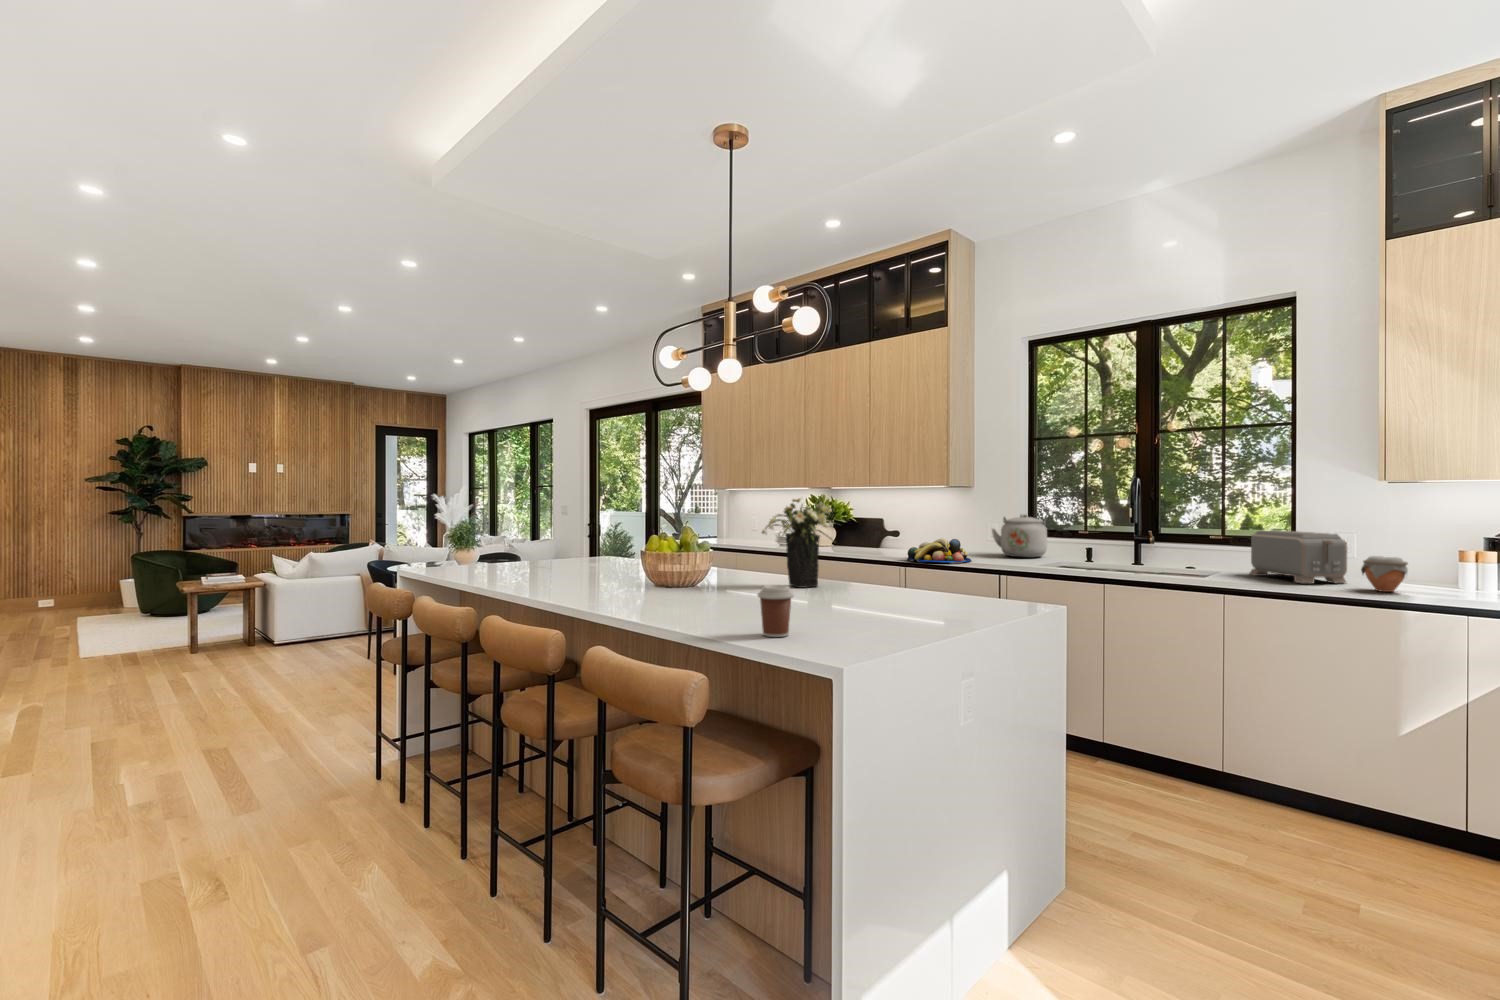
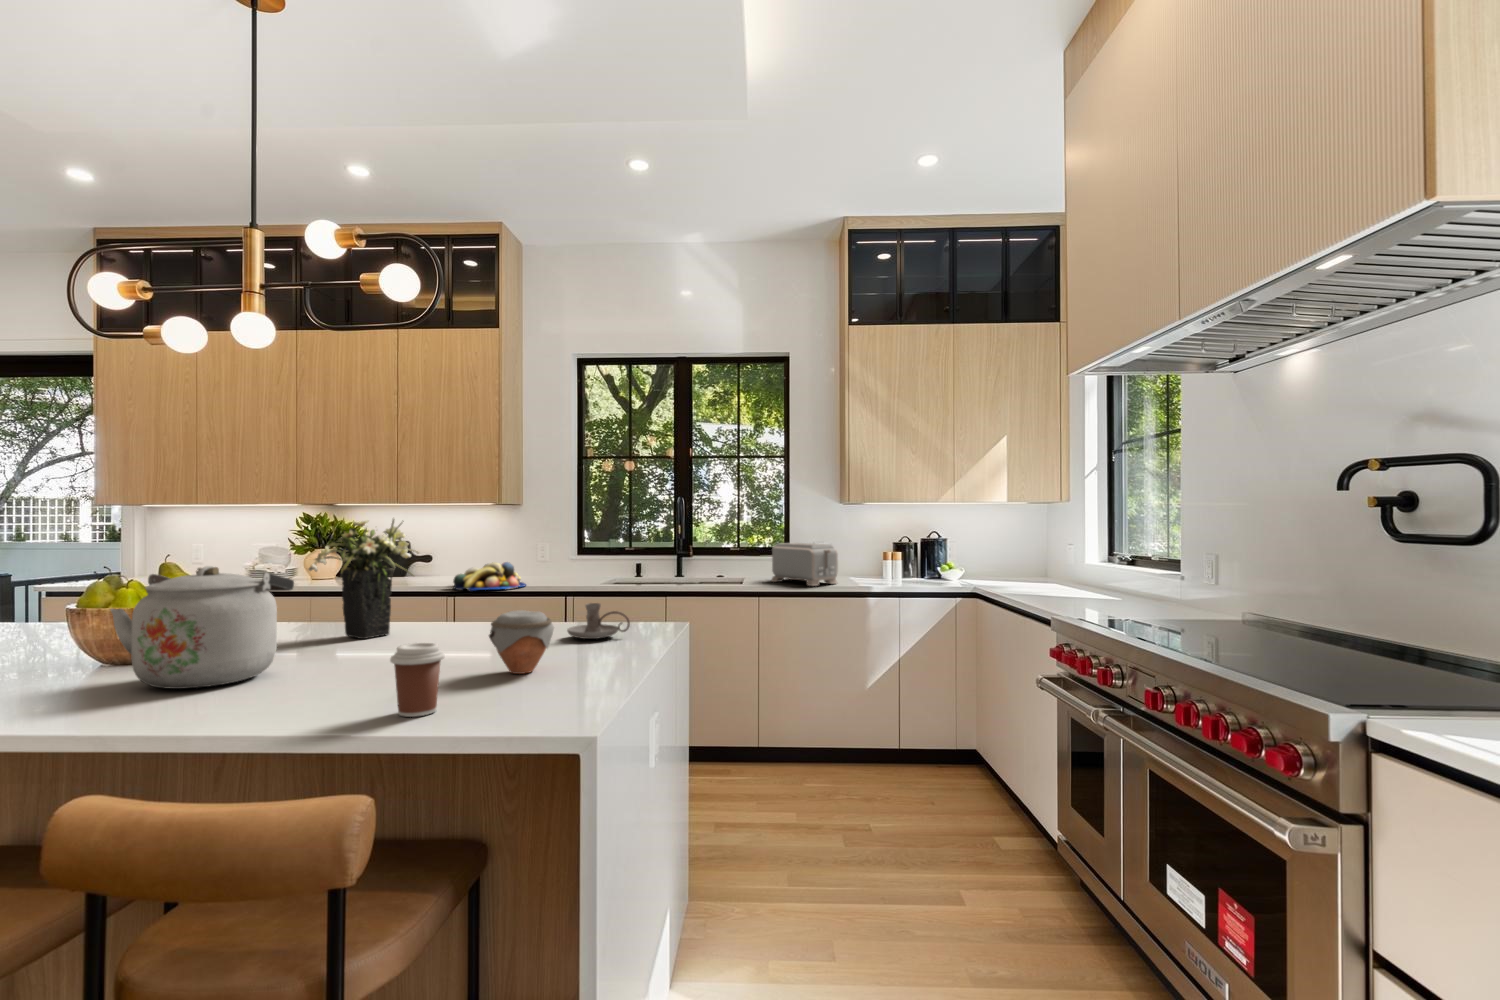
kettle: present [992,514,1049,557] -> present [111,566,294,689]
jar: present [1361,556,1408,592] -> present [489,610,554,674]
candle holder: none [942,574,998,606] -> present [567,603,630,639]

